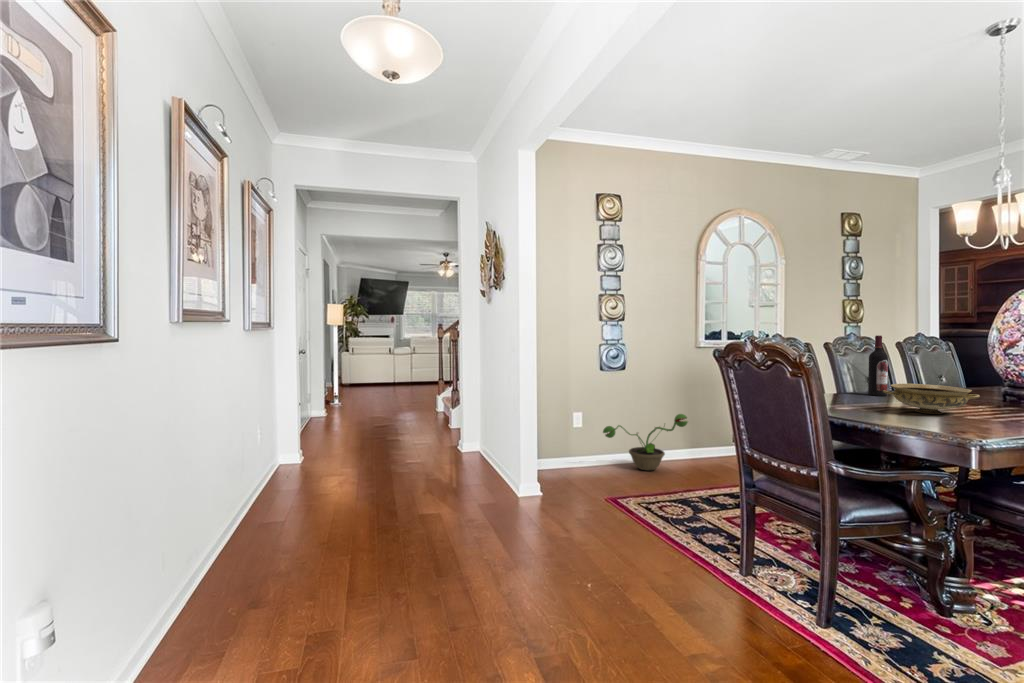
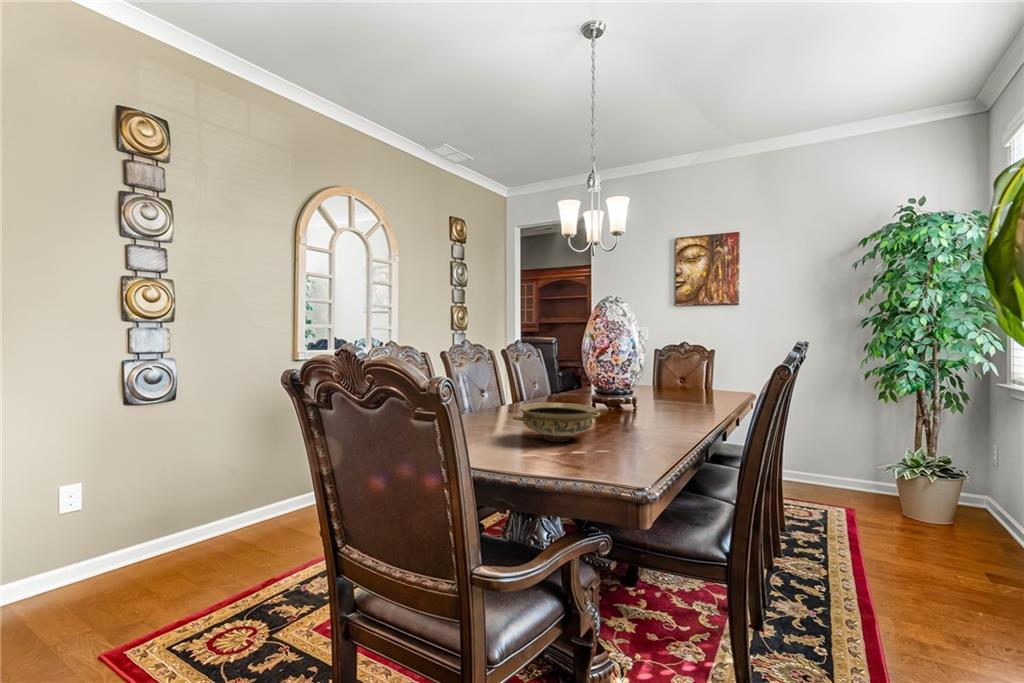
wine bottle: present [868,335,888,396] -> none [488,343,506,415]
decorative plant: present [603,414,688,471] -> none [125,461,273,554]

